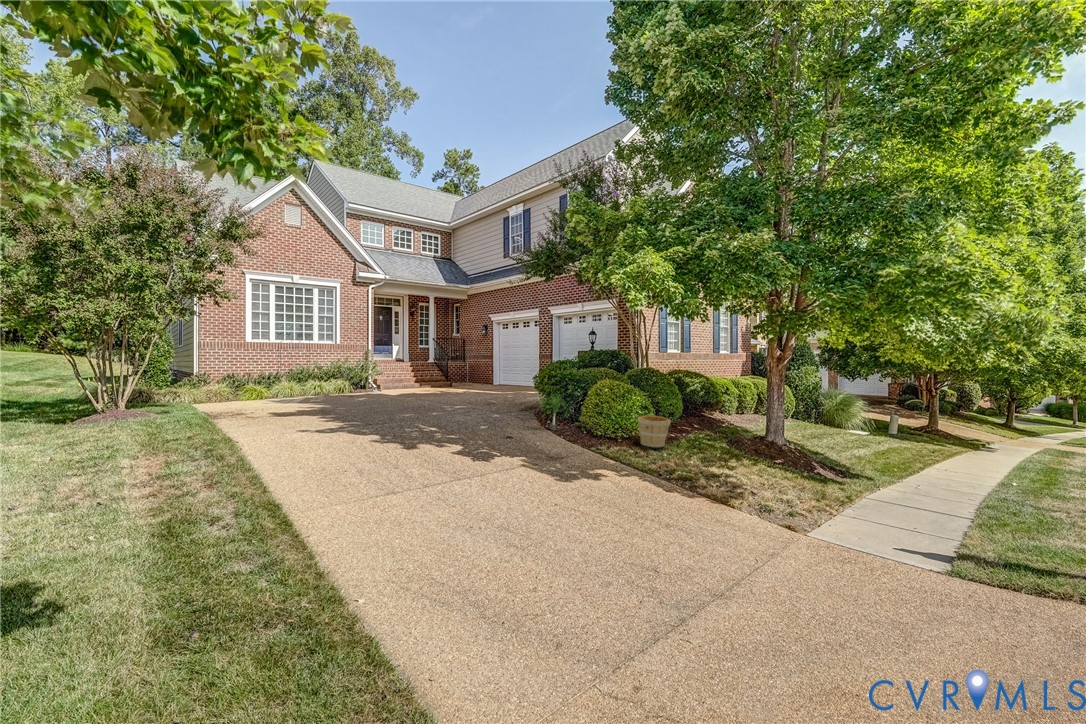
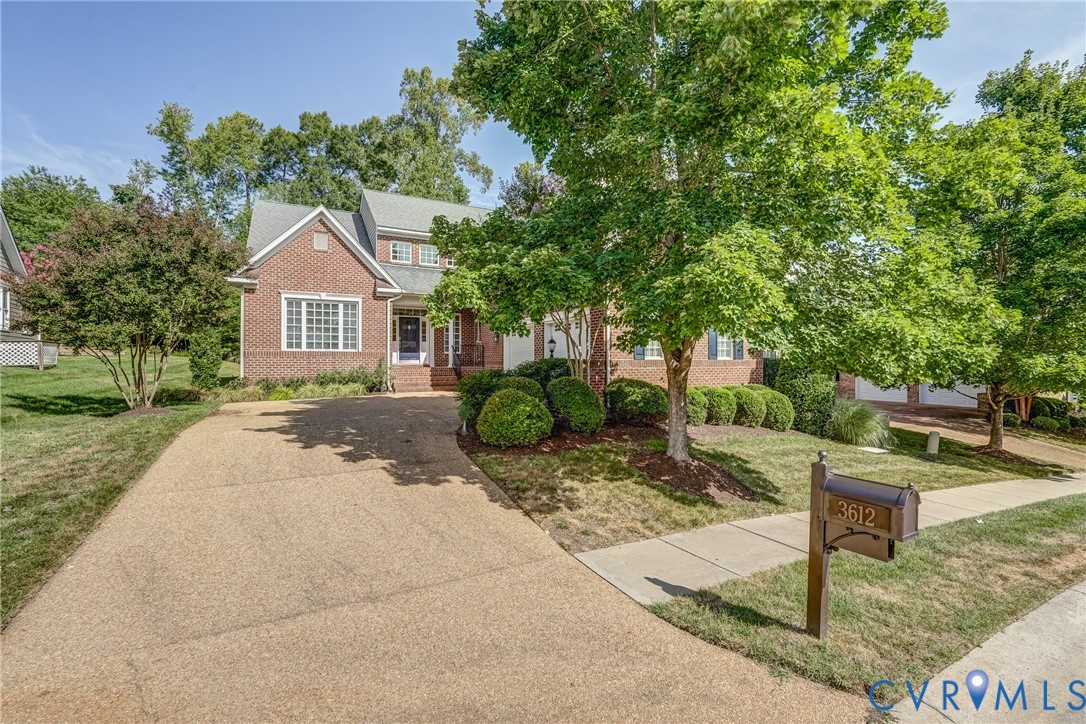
wooden bucket: present [638,415,671,448] -> none [520,425,551,457]

